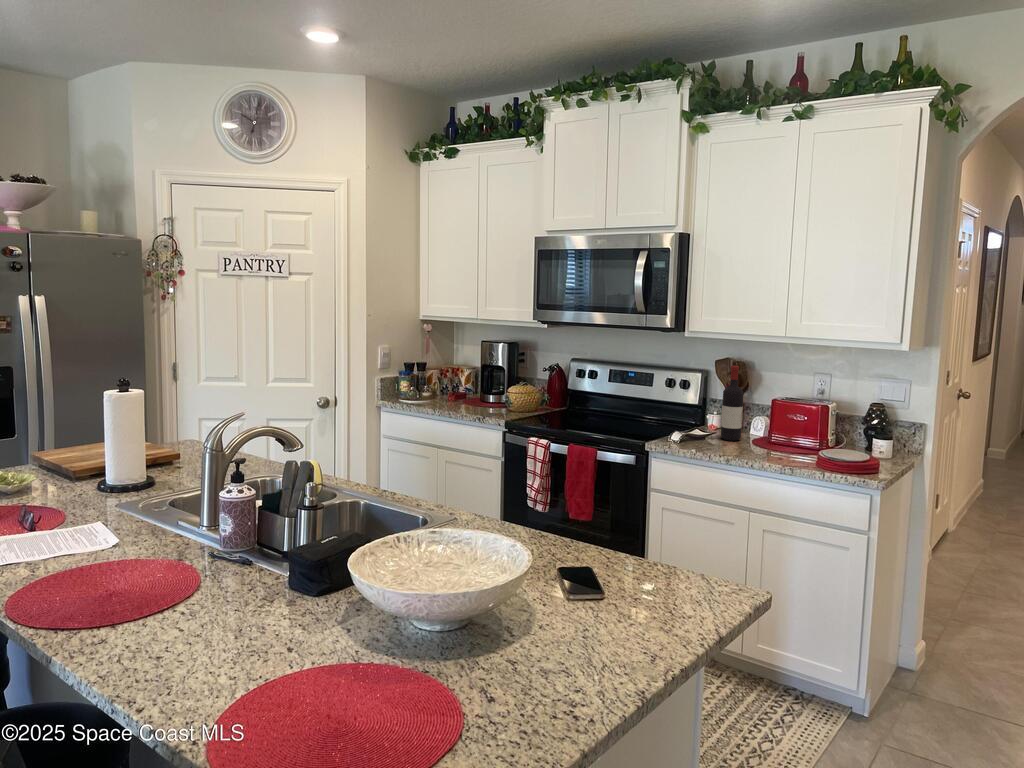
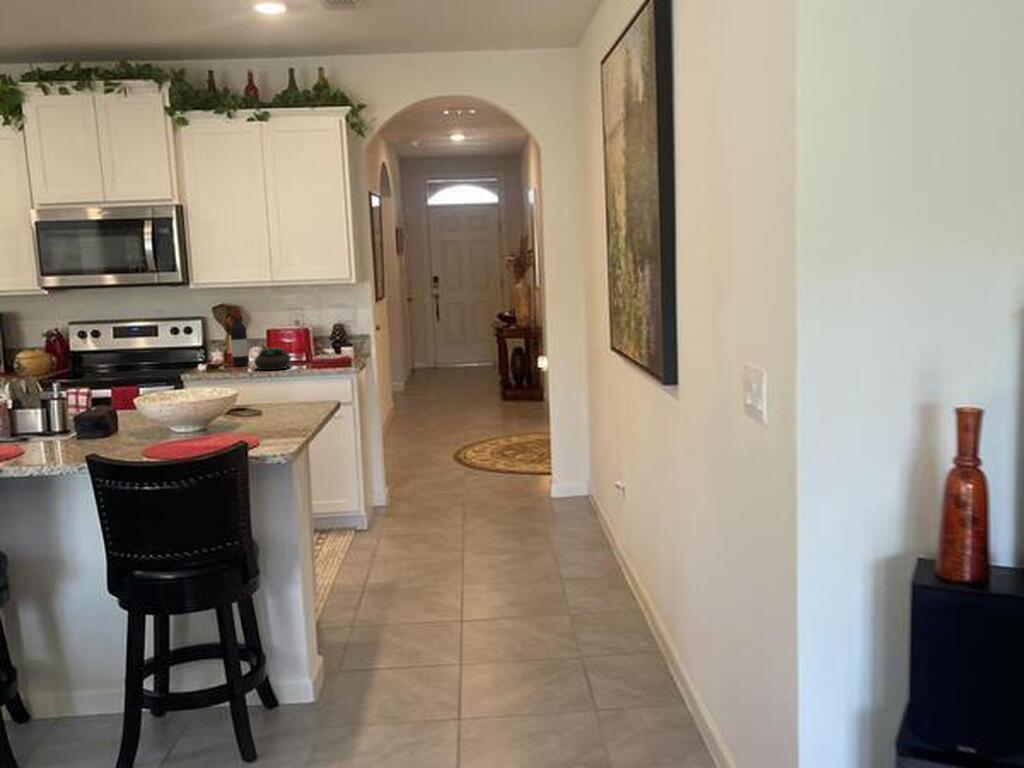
succulent plant: none [738,423,794,458] -> present [254,347,291,370]

